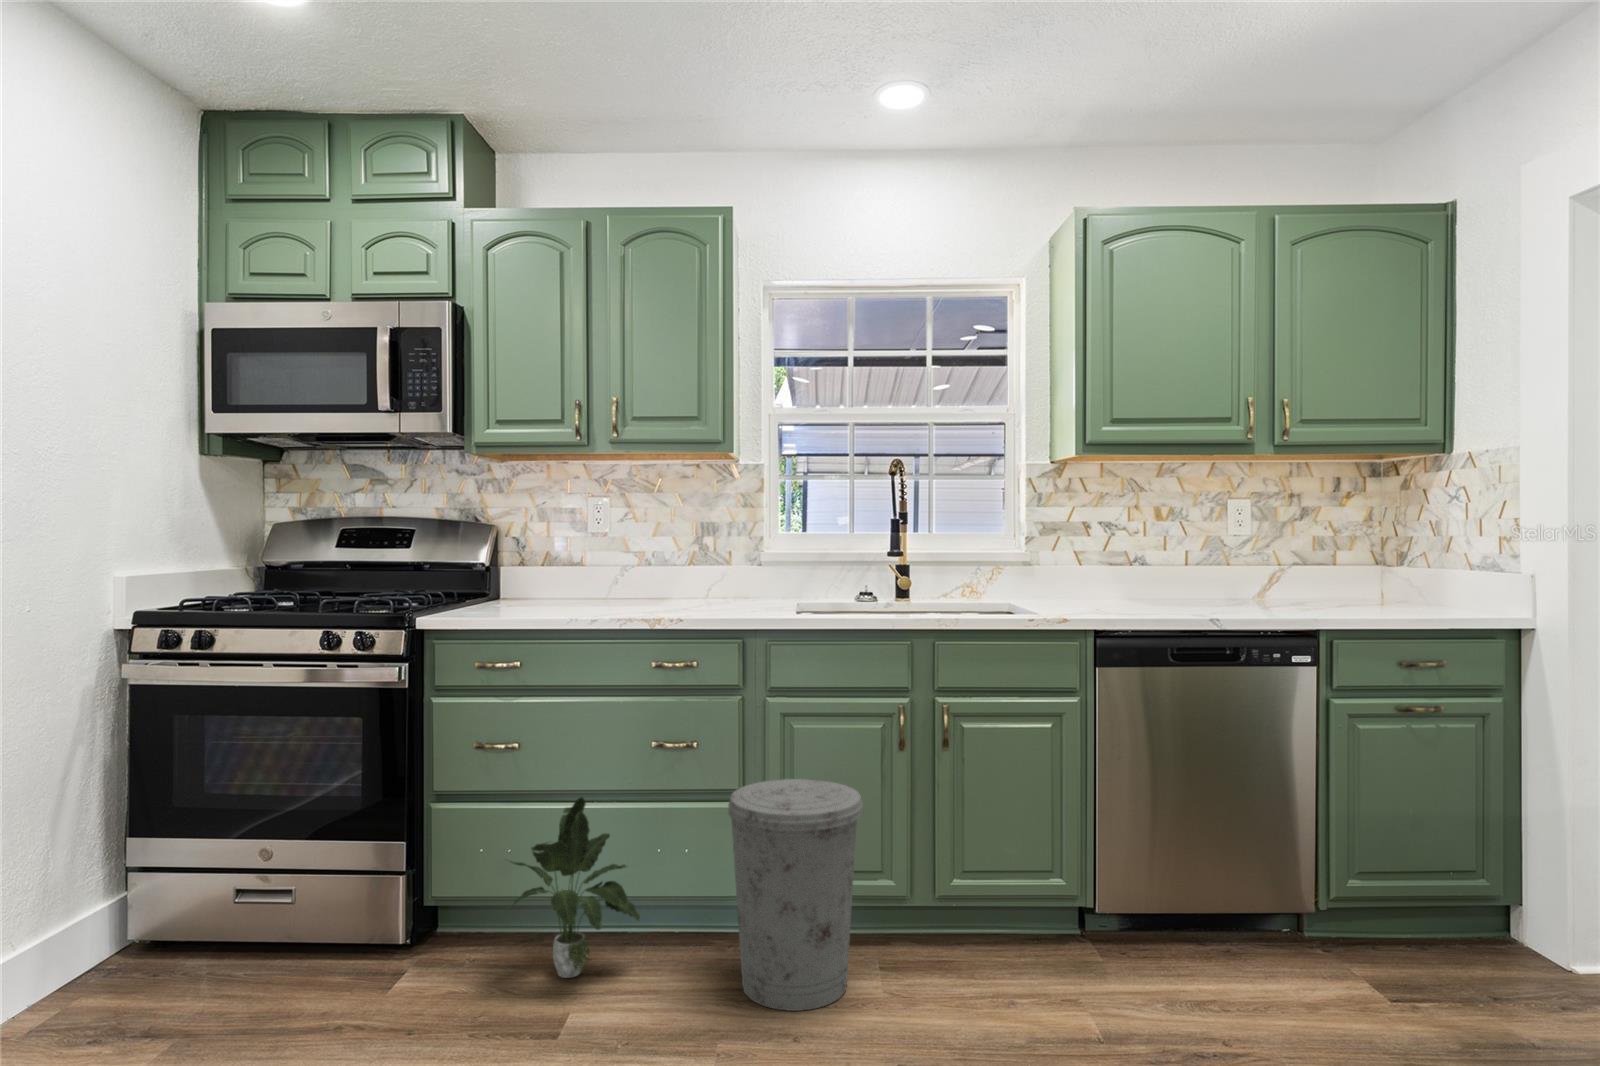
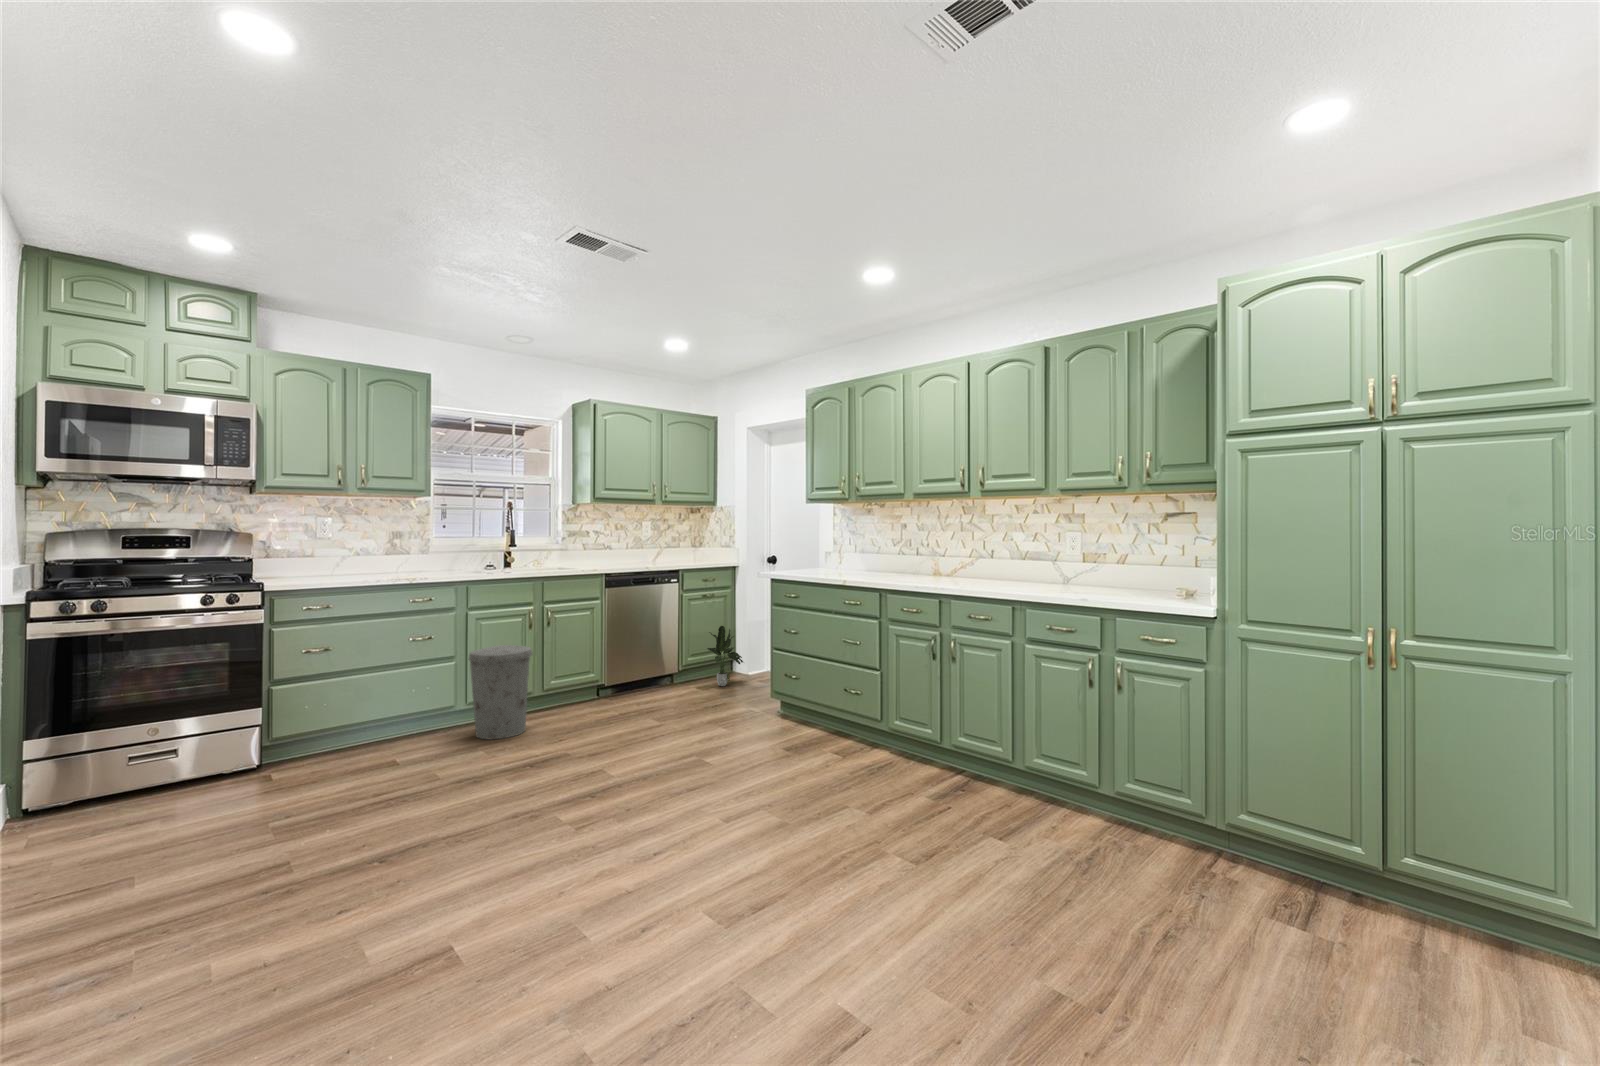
potted plant: present [505,797,640,978] -> present [707,626,743,686]

